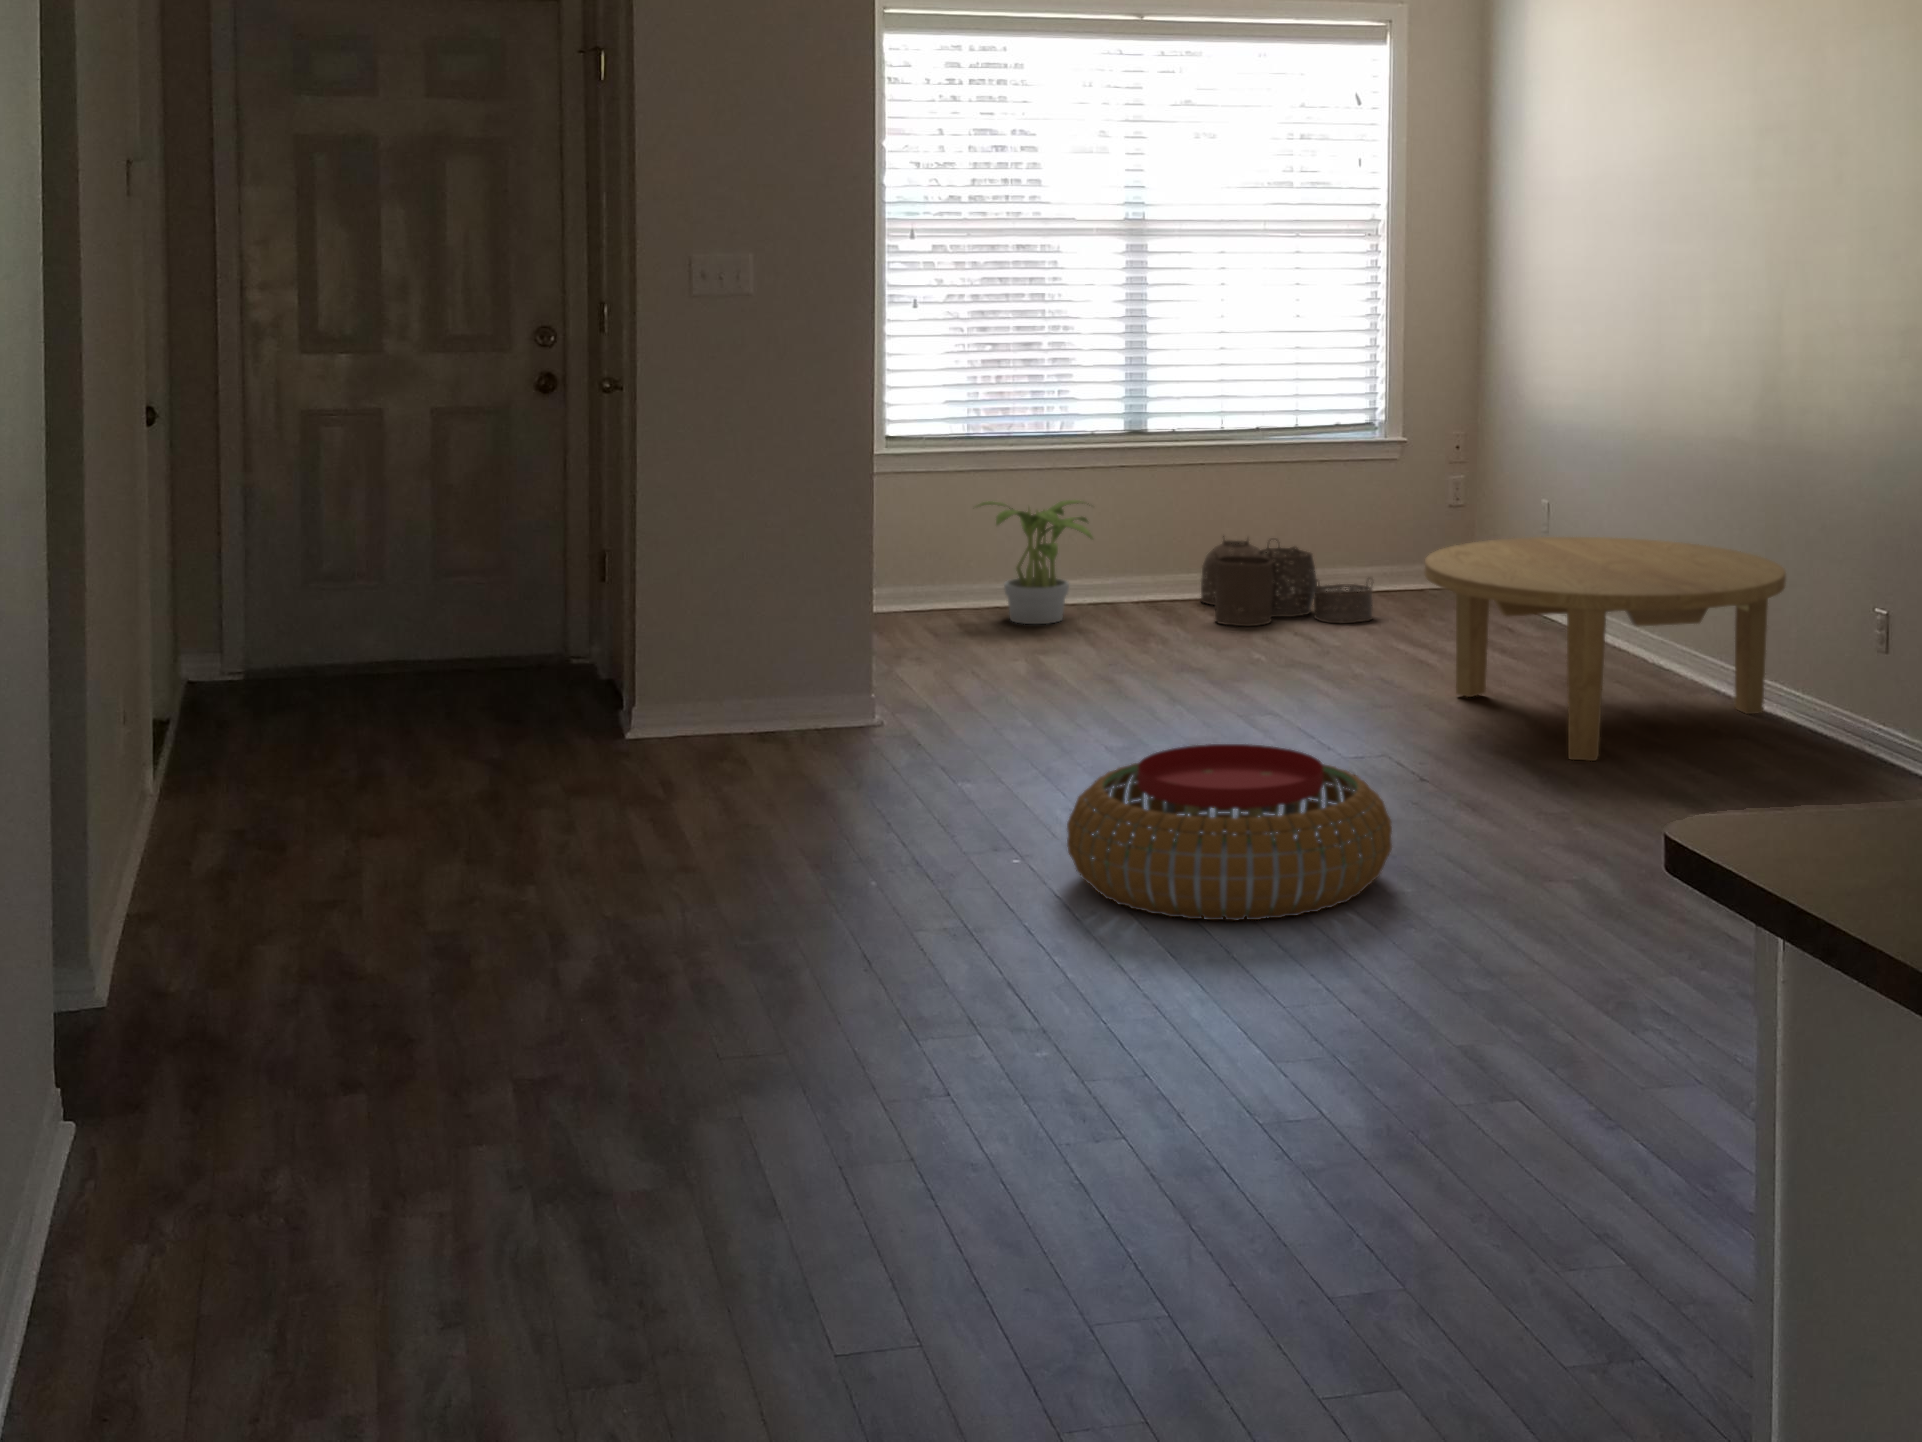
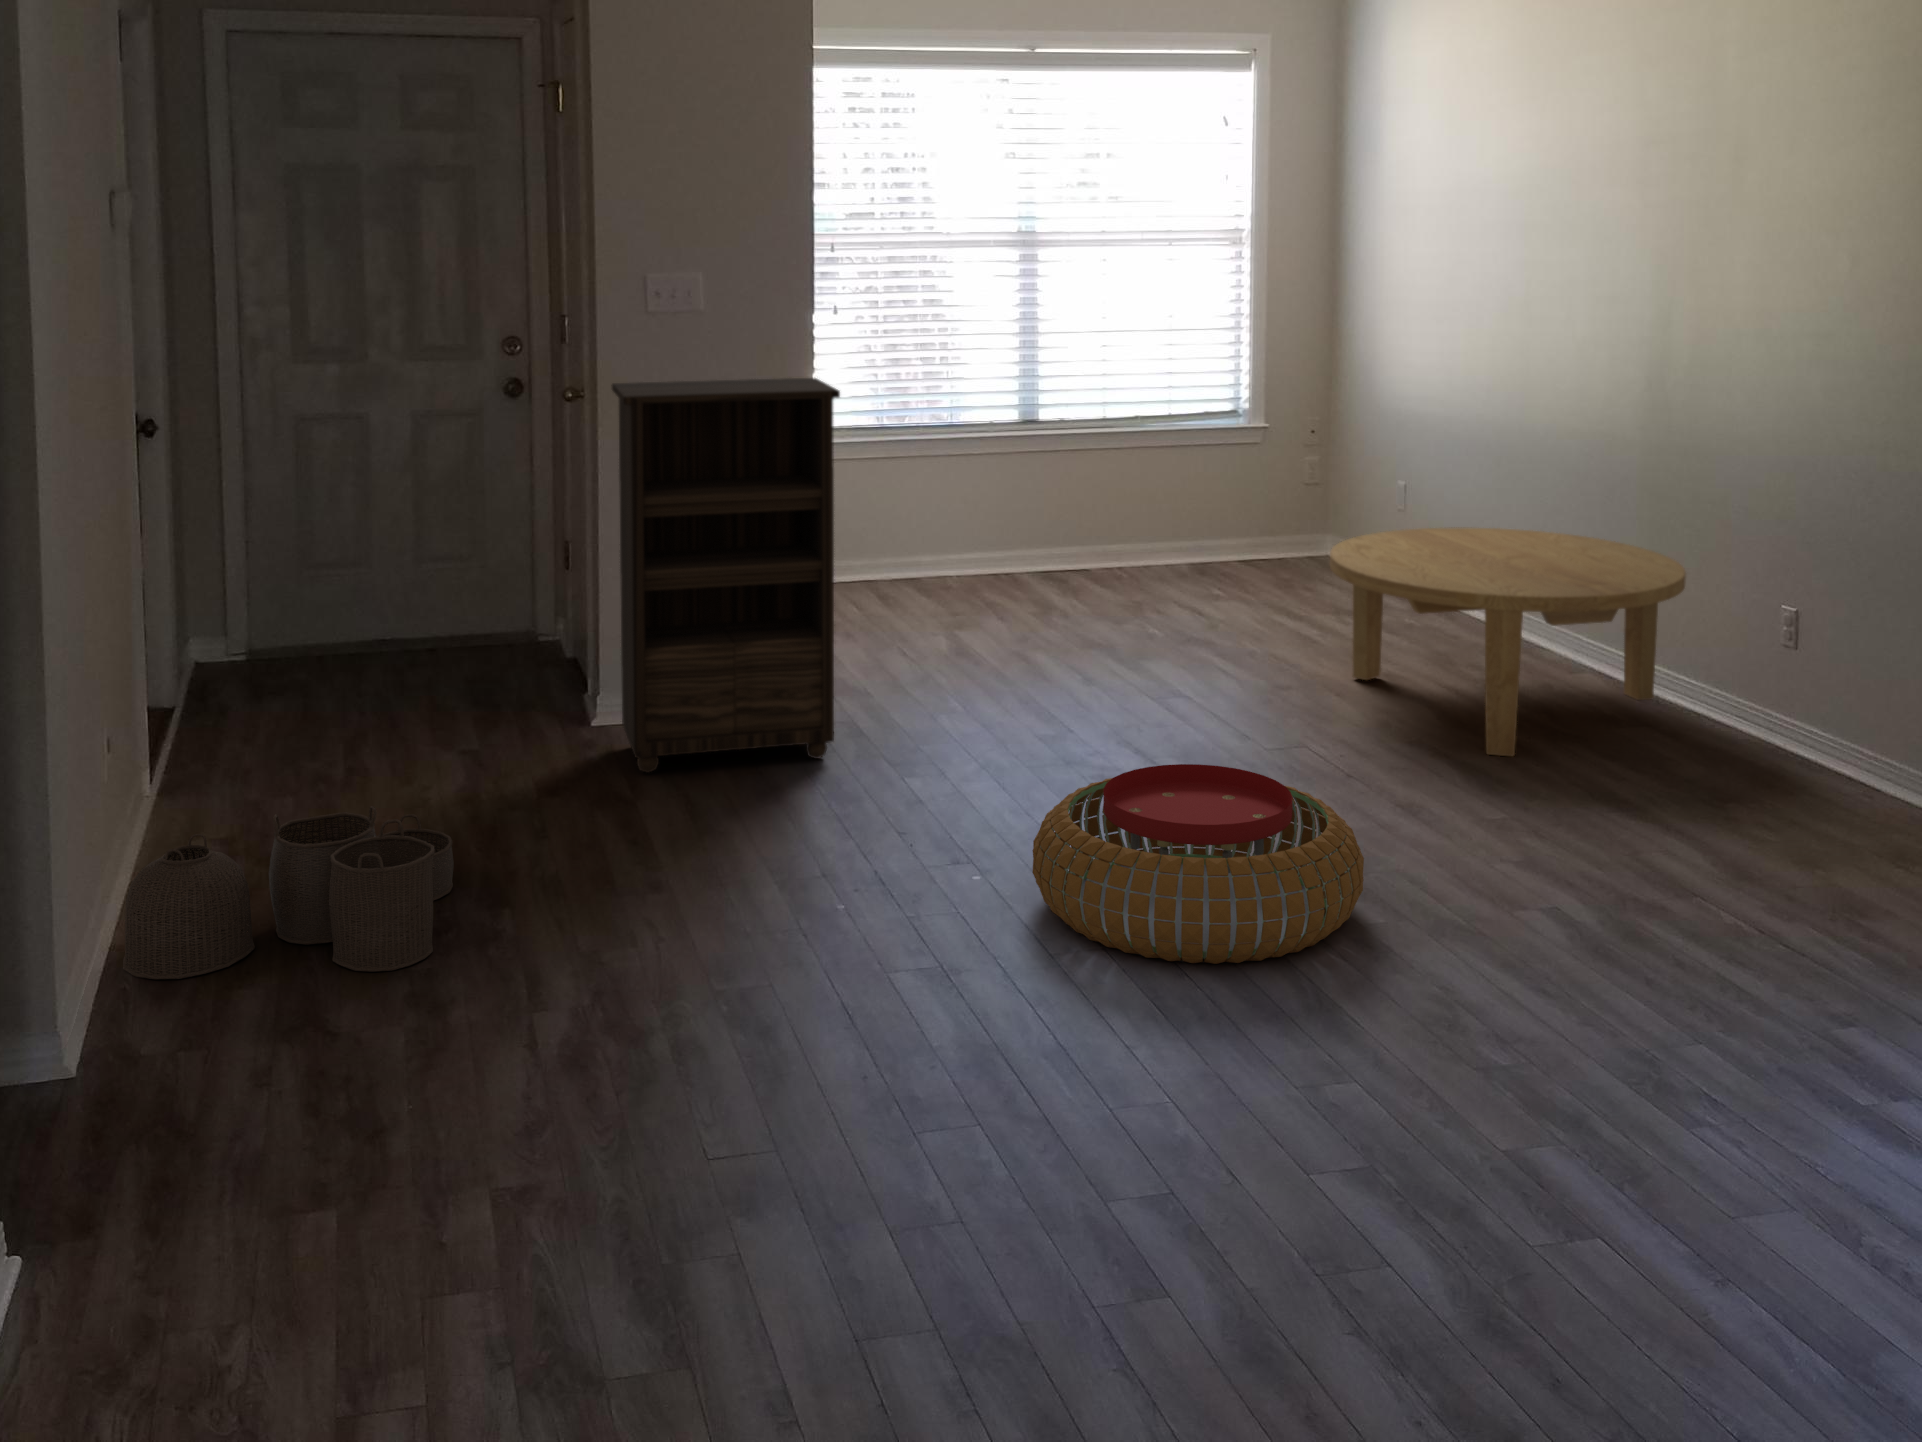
bookshelf: none [655,367,896,778] -> present [612,378,840,773]
potted plant: present [977,500,1093,624] -> none [888,485,997,598]
woven basket: present [1201,536,1373,626] -> present [123,806,454,979]

